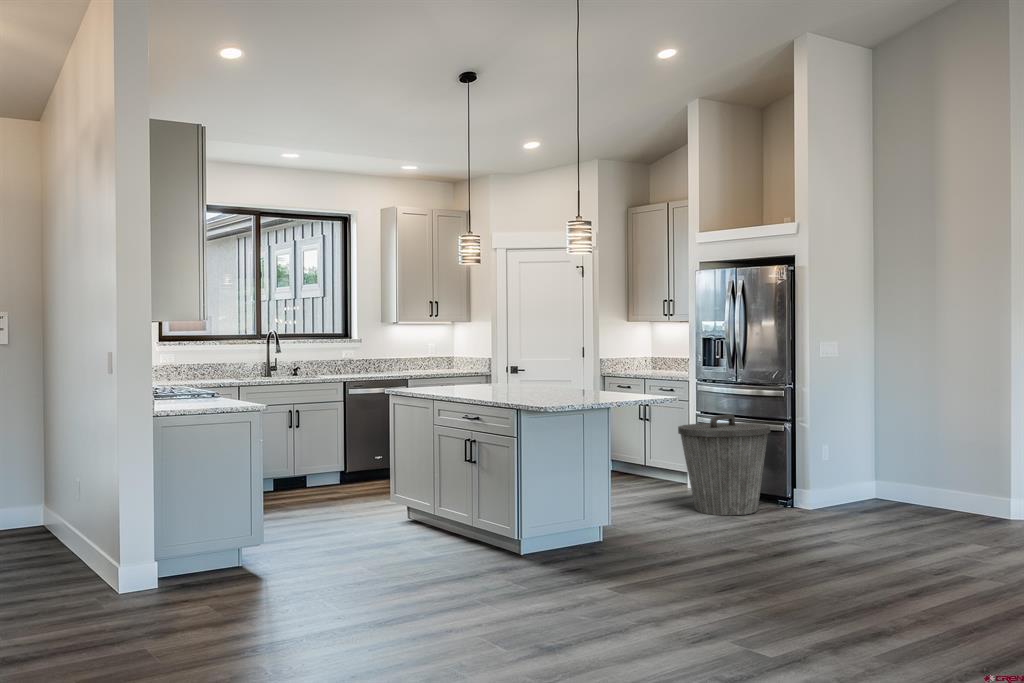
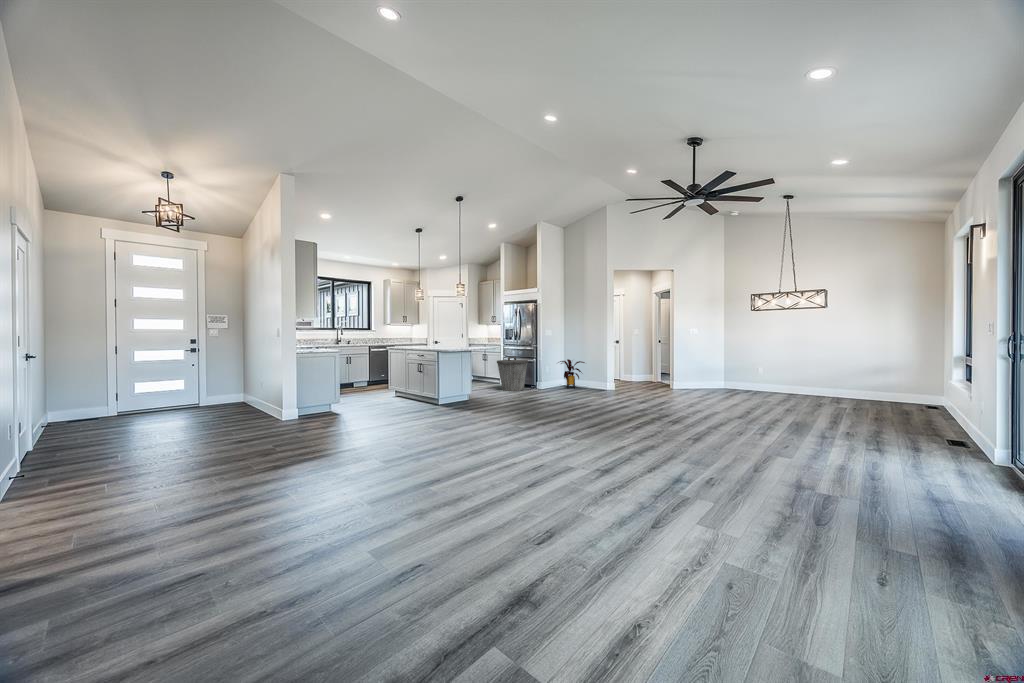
house plant: none [855,424,954,513] -> present [560,359,585,389]

